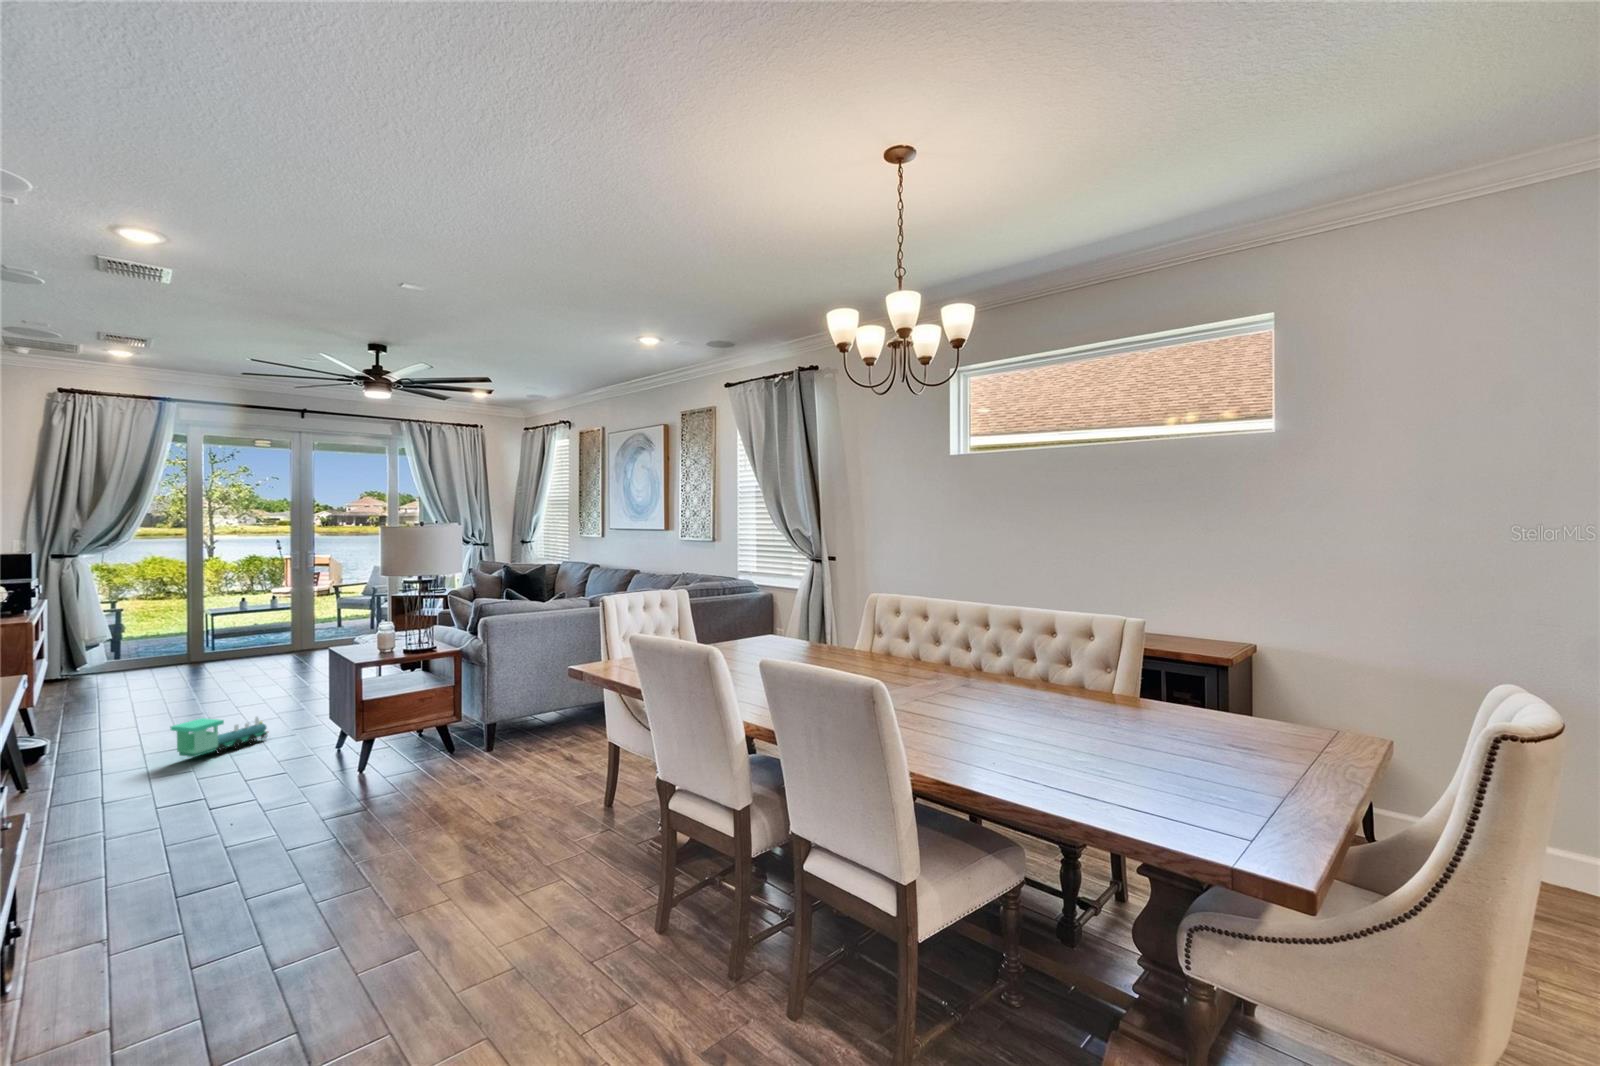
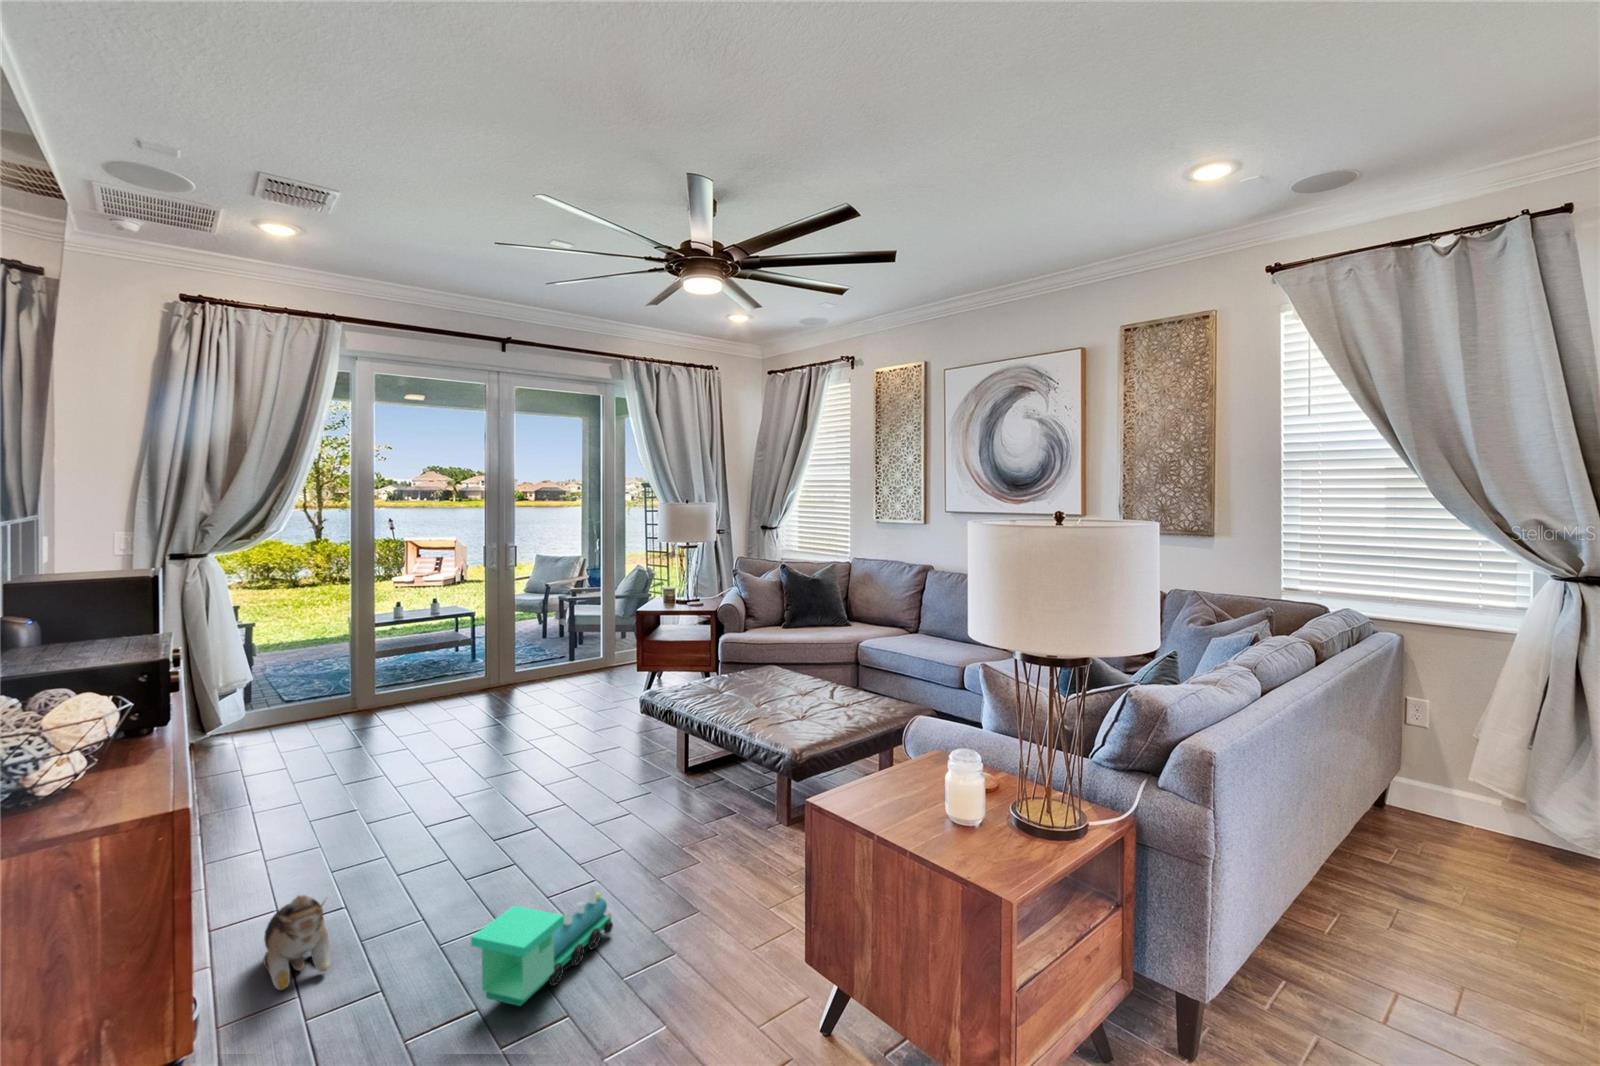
plush toy: none [73,713,109,758] -> present [264,895,330,990]

